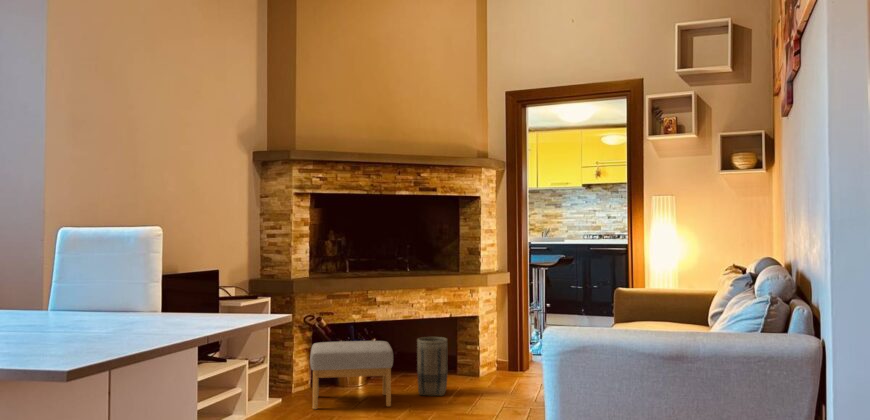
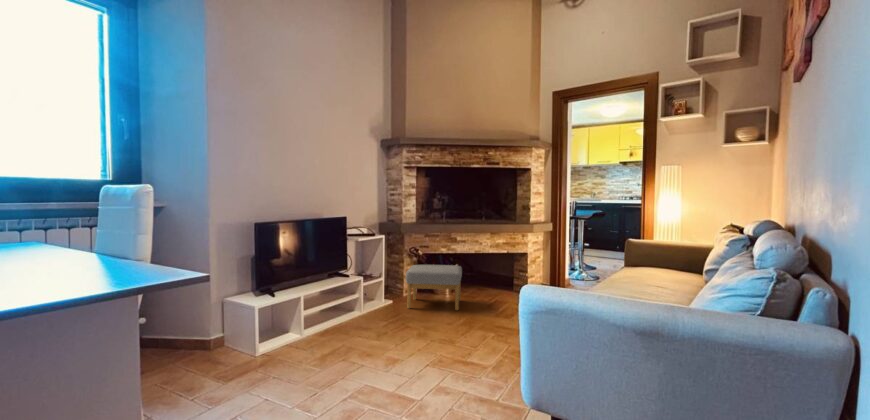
basket: present [417,337,448,396] -> none [481,264,502,305]

